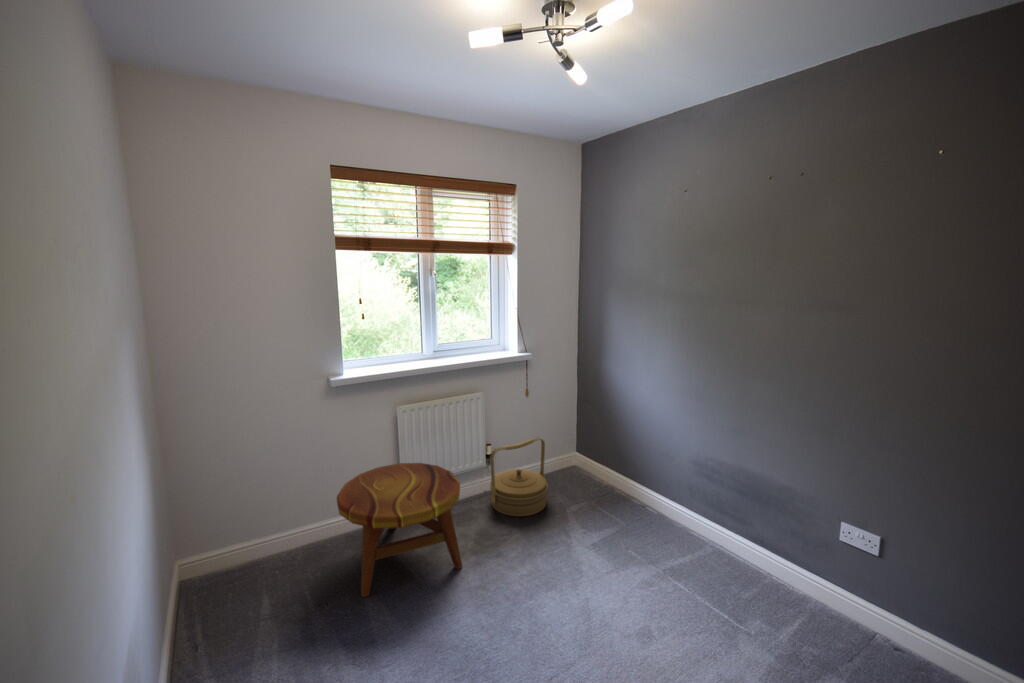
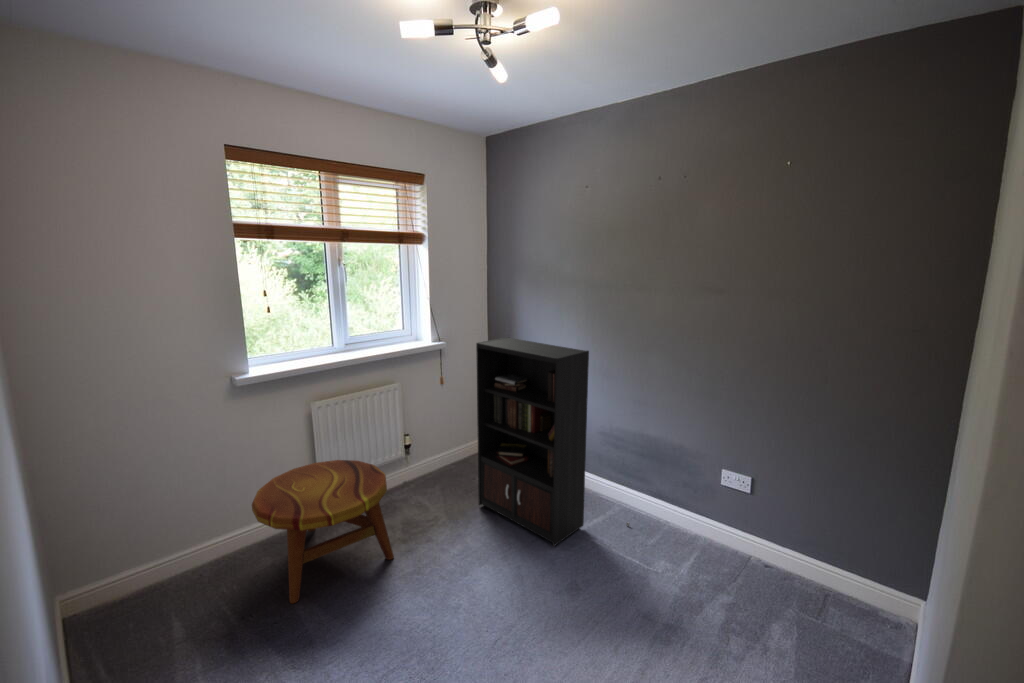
bookcase: none [555,351,722,582] -> present [476,337,630,546]
woven basket: present [490,437,548,517] -> none [411,424,468,502]

